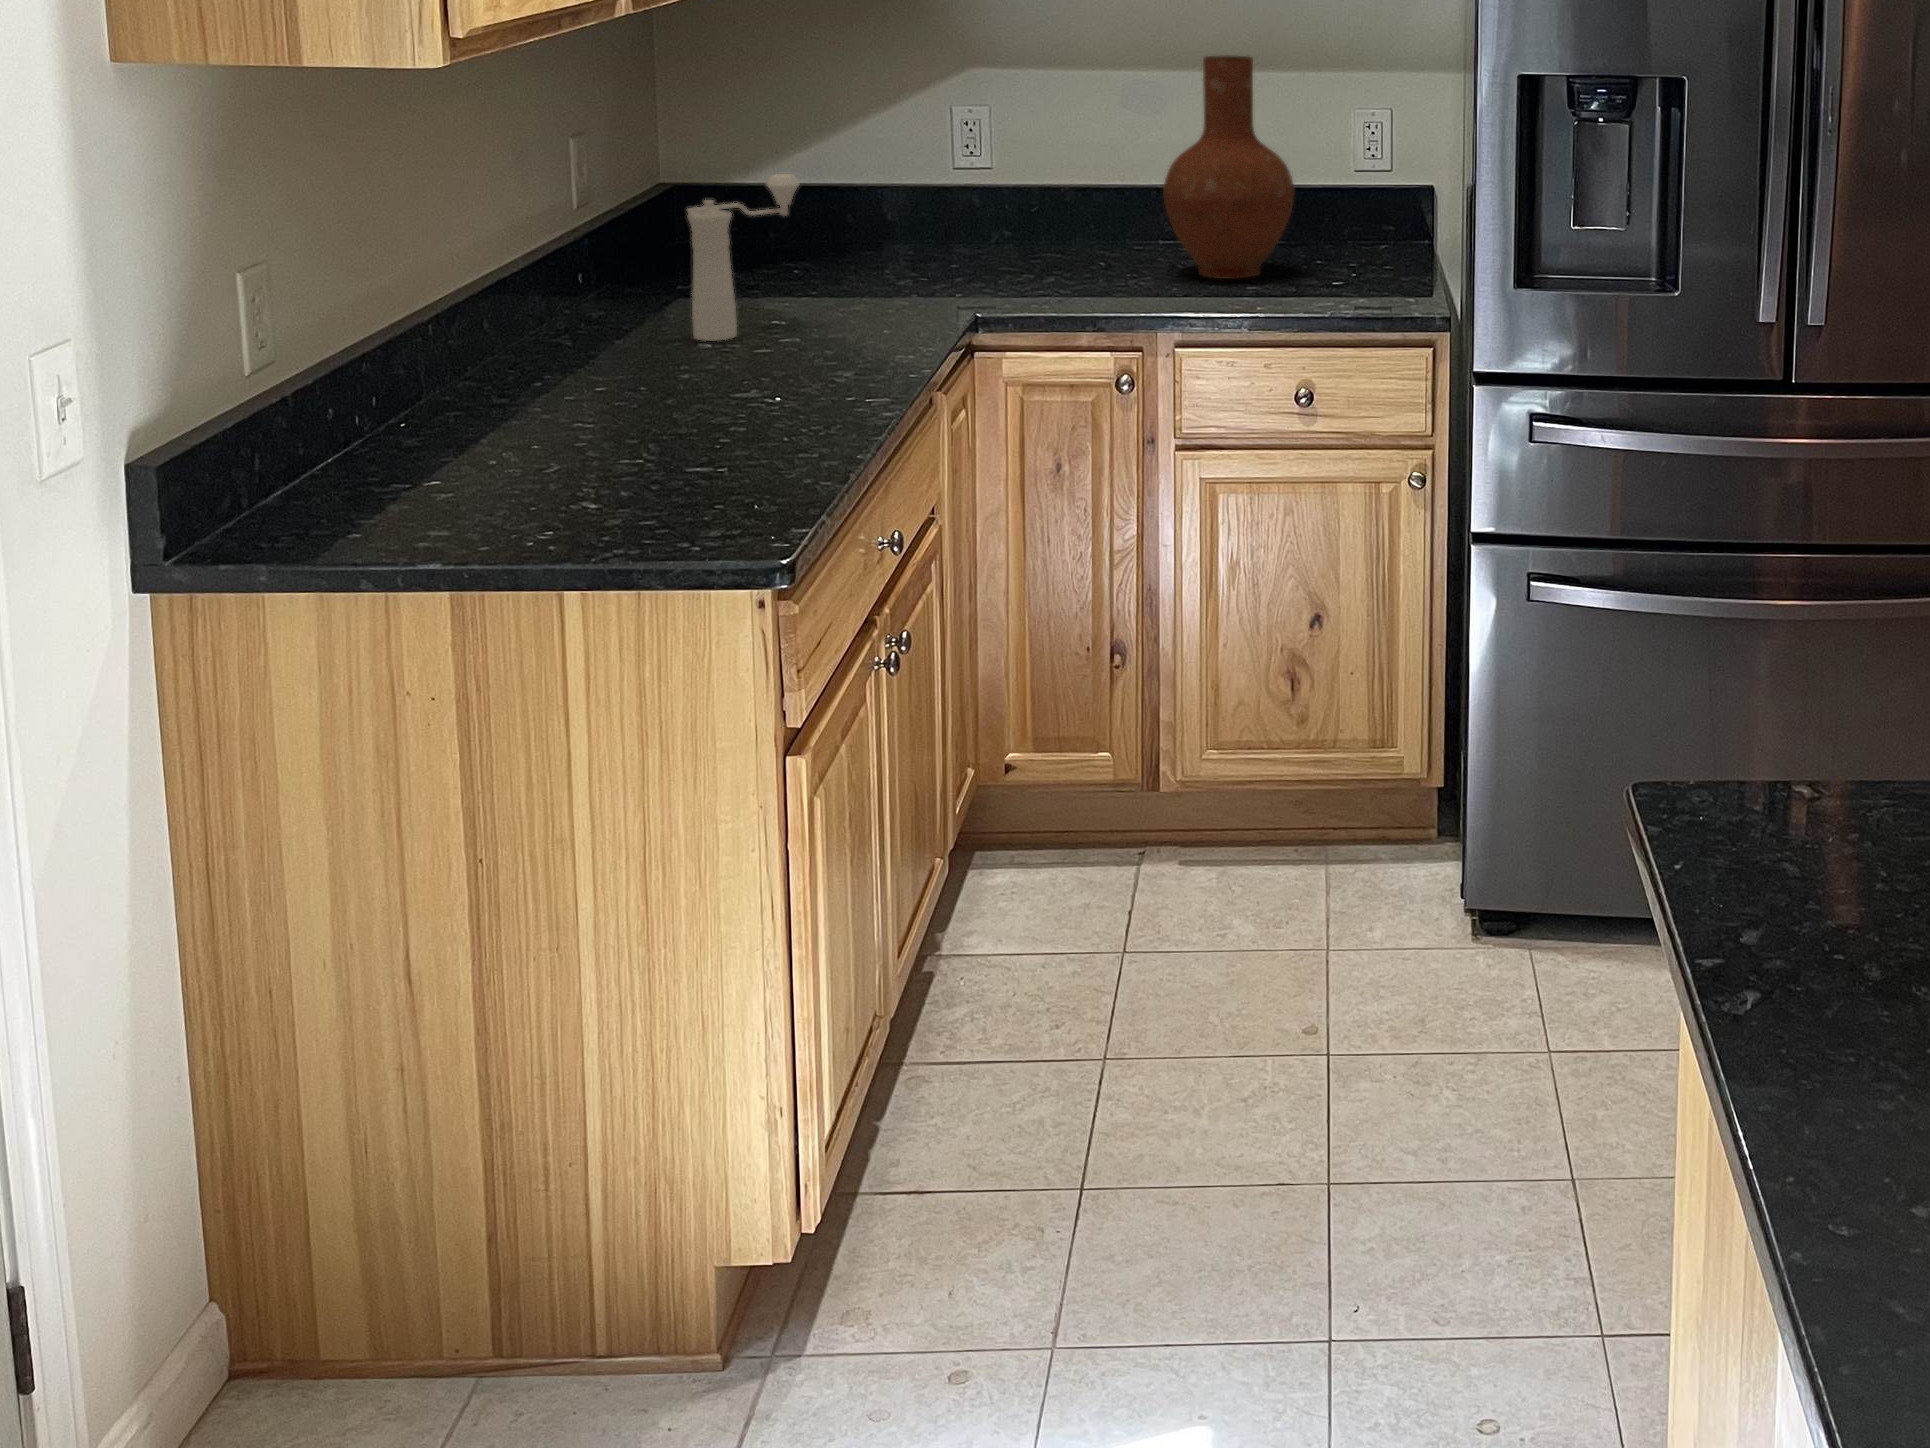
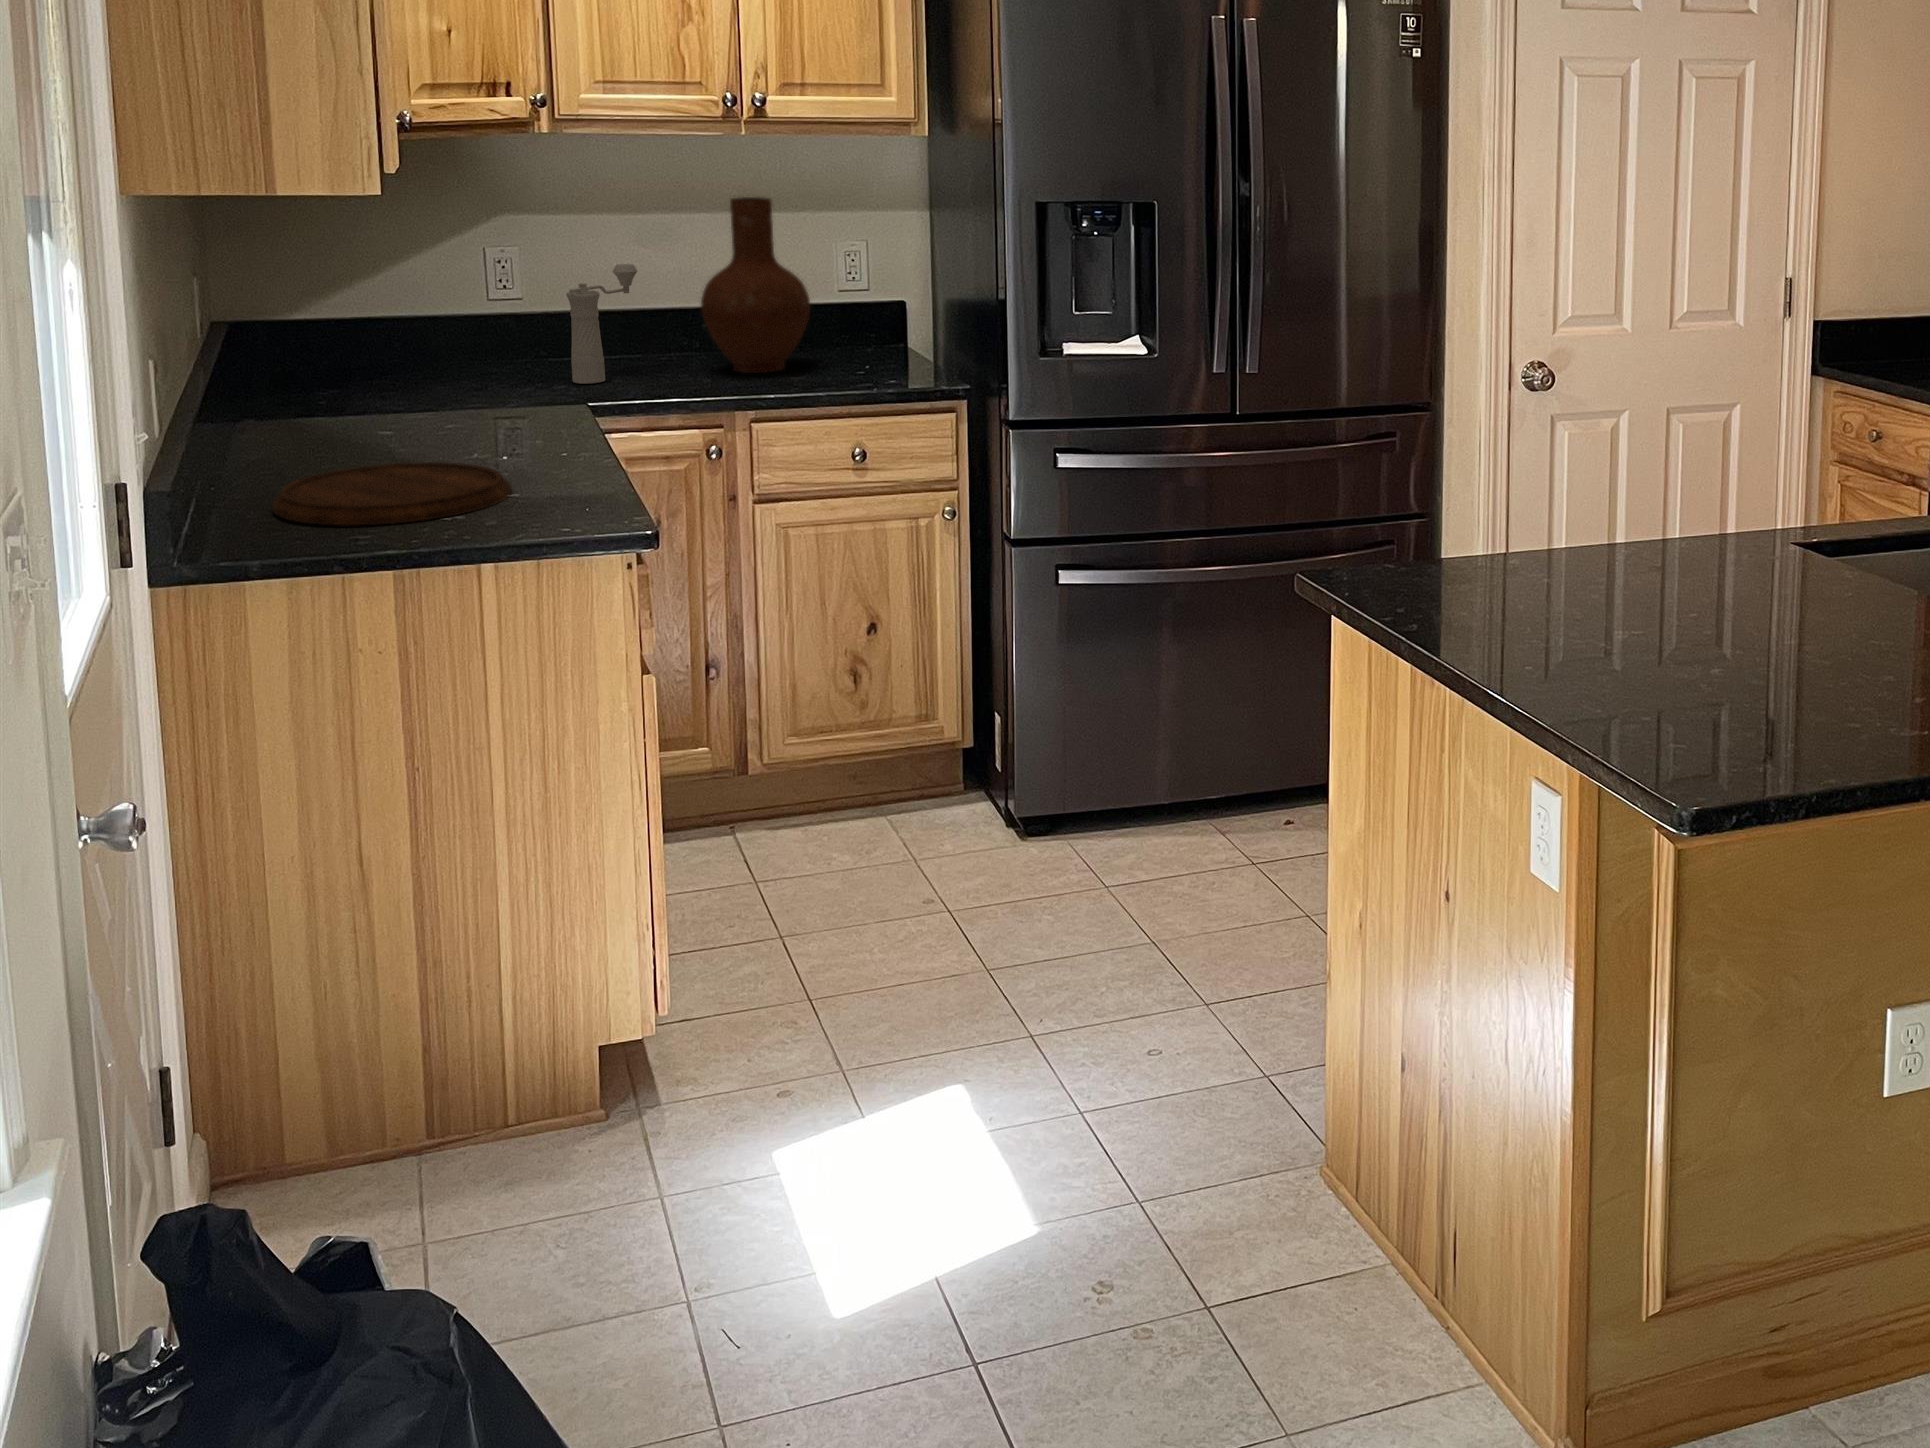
pepper mill: present [687,174,799,341] -> present [566,264,637,384]
cutting board: none [505,369,784,448] -> present [273,462,511,525]

